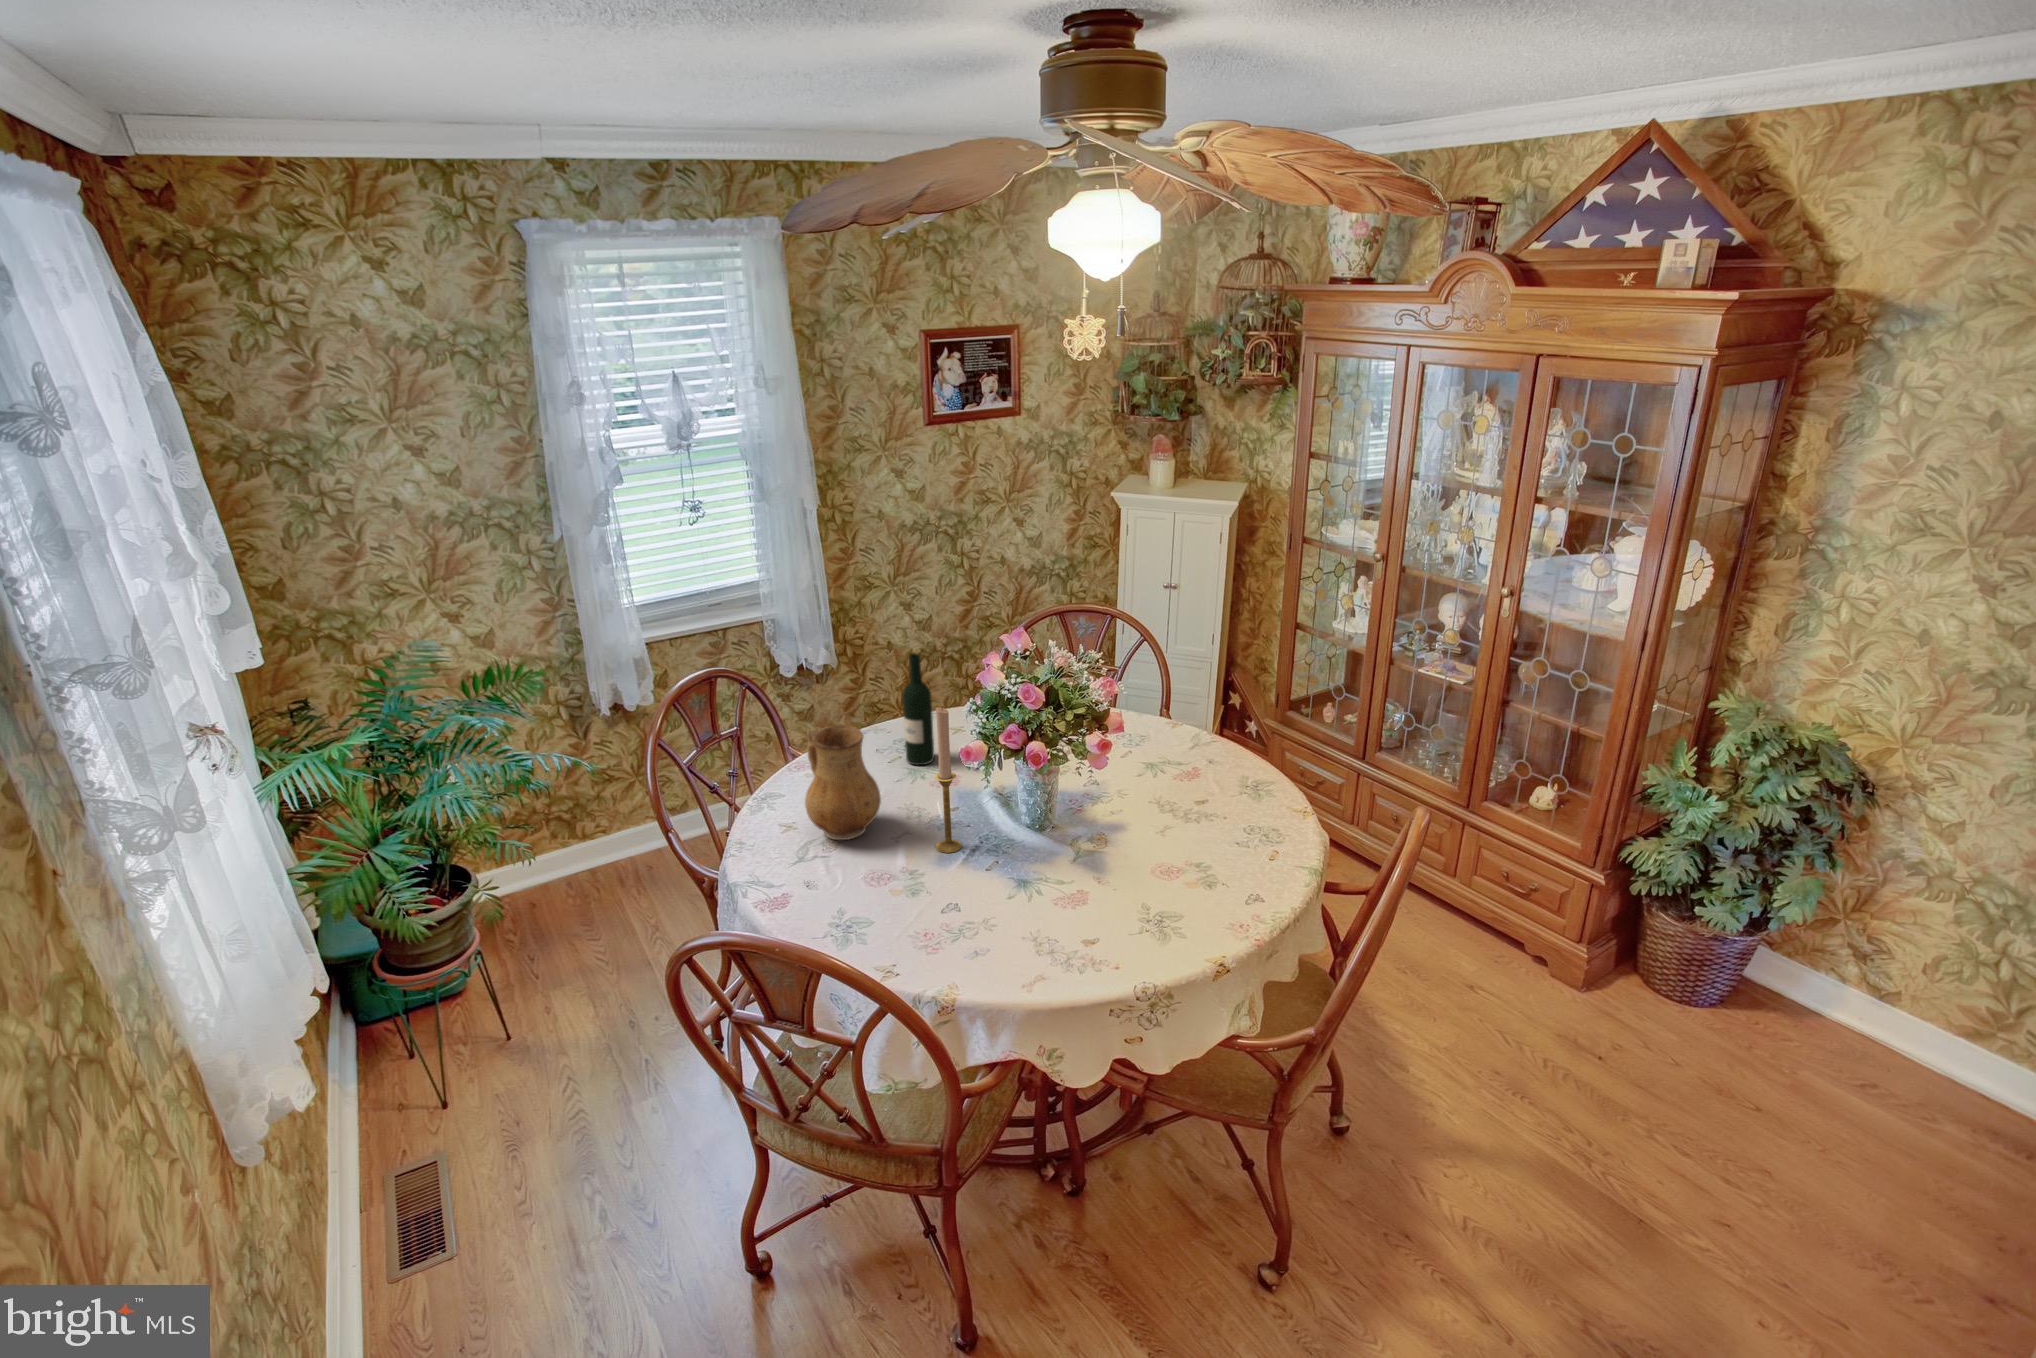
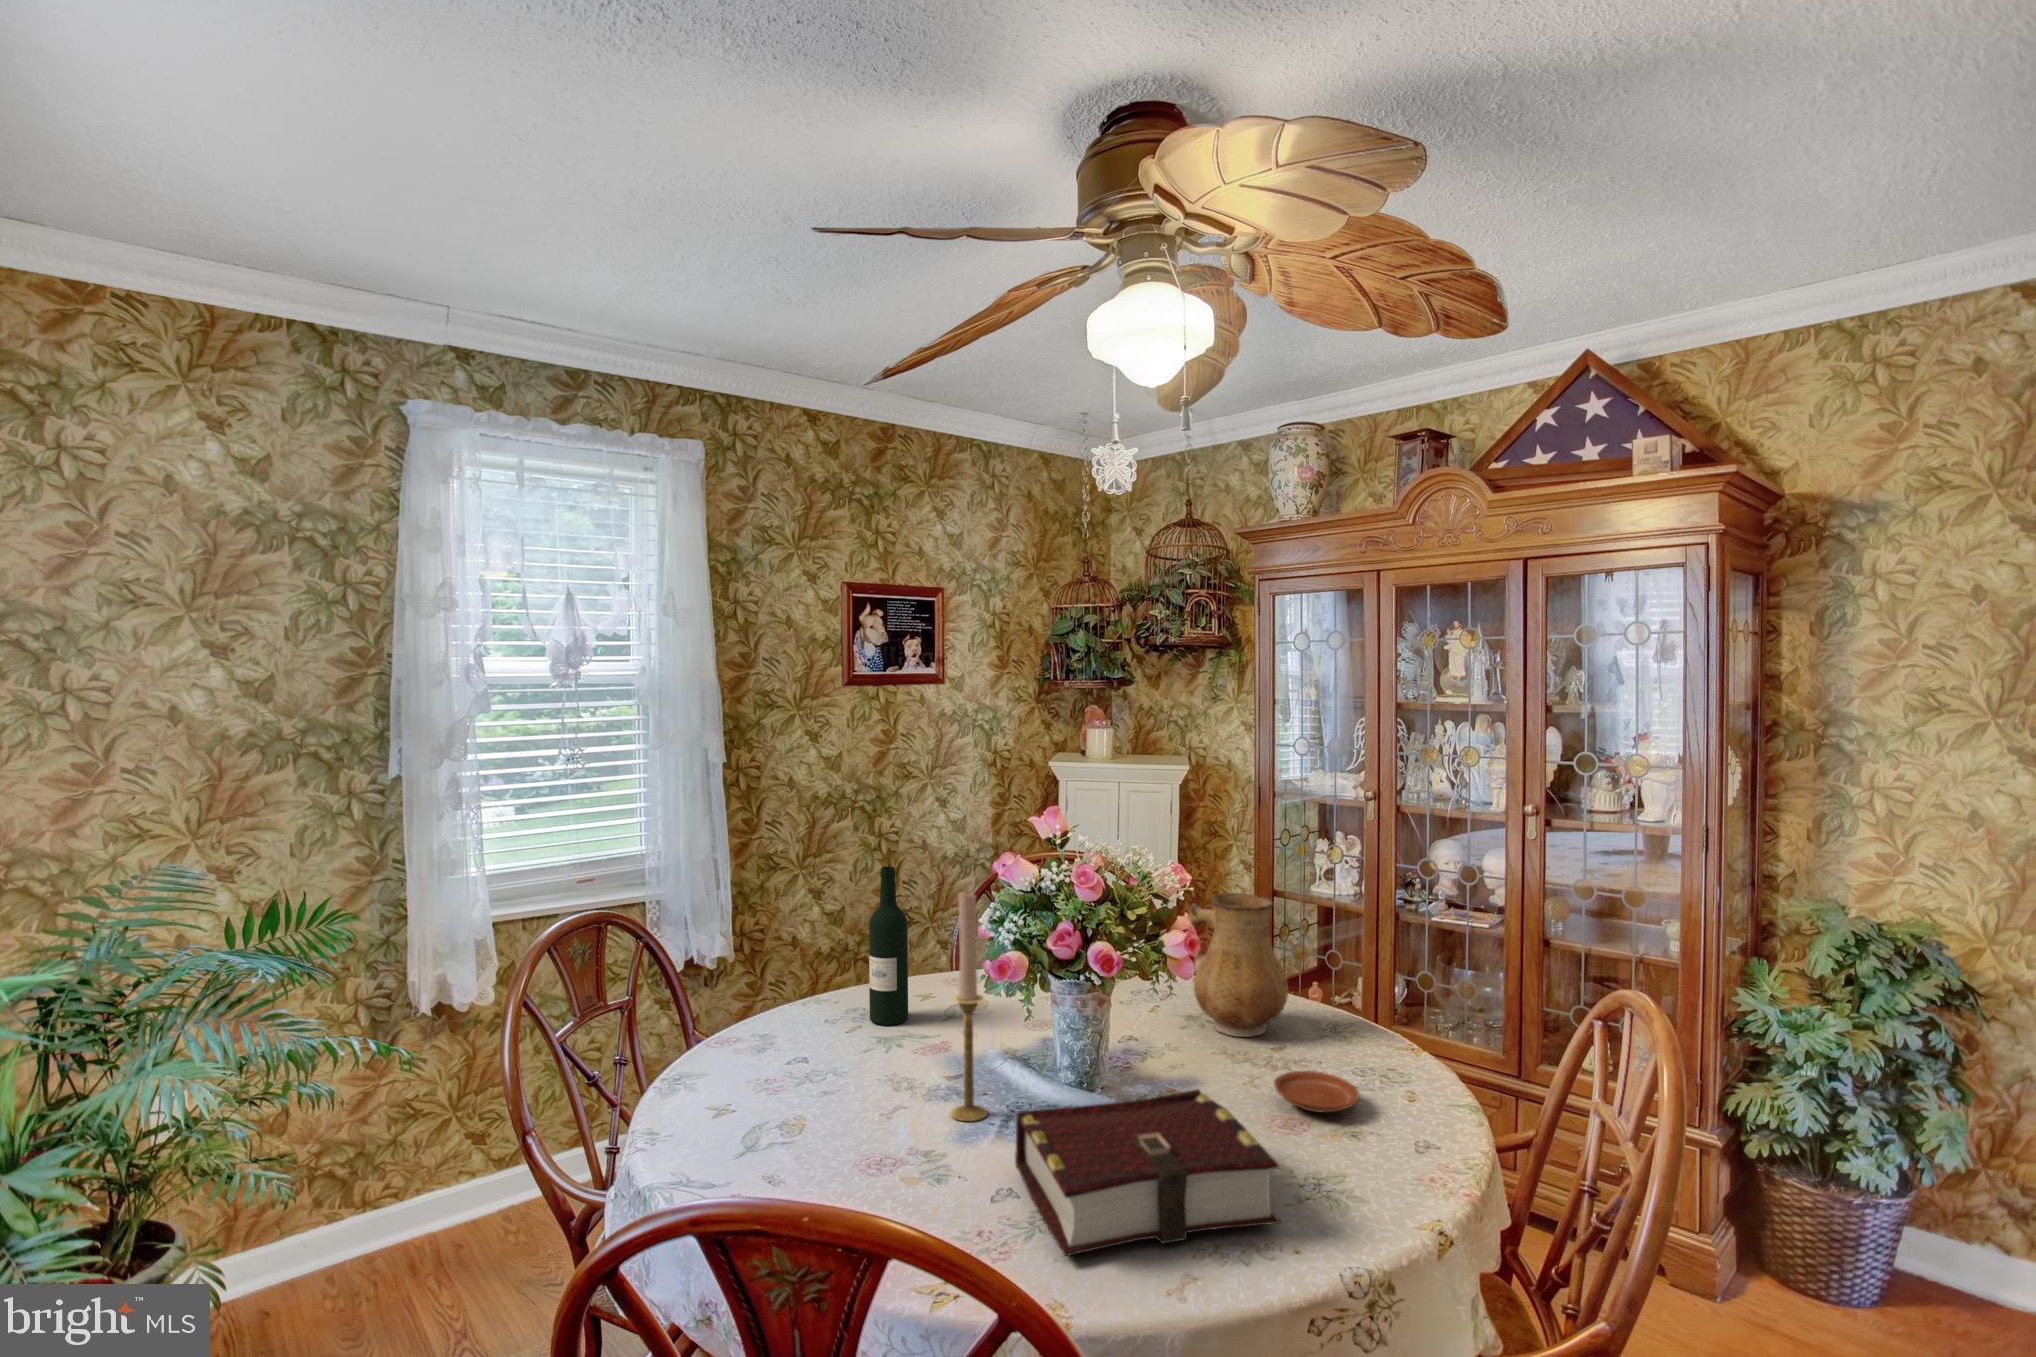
ceramic pitcher: present [805,725,881,840] -> present [1188,893,1288,1037]
plate: none [1161,832,1219,866] -> present [1274,1071,1359,1112]
book: none [961,851,1106,954] -> present [1015,1090,1280,1256]

